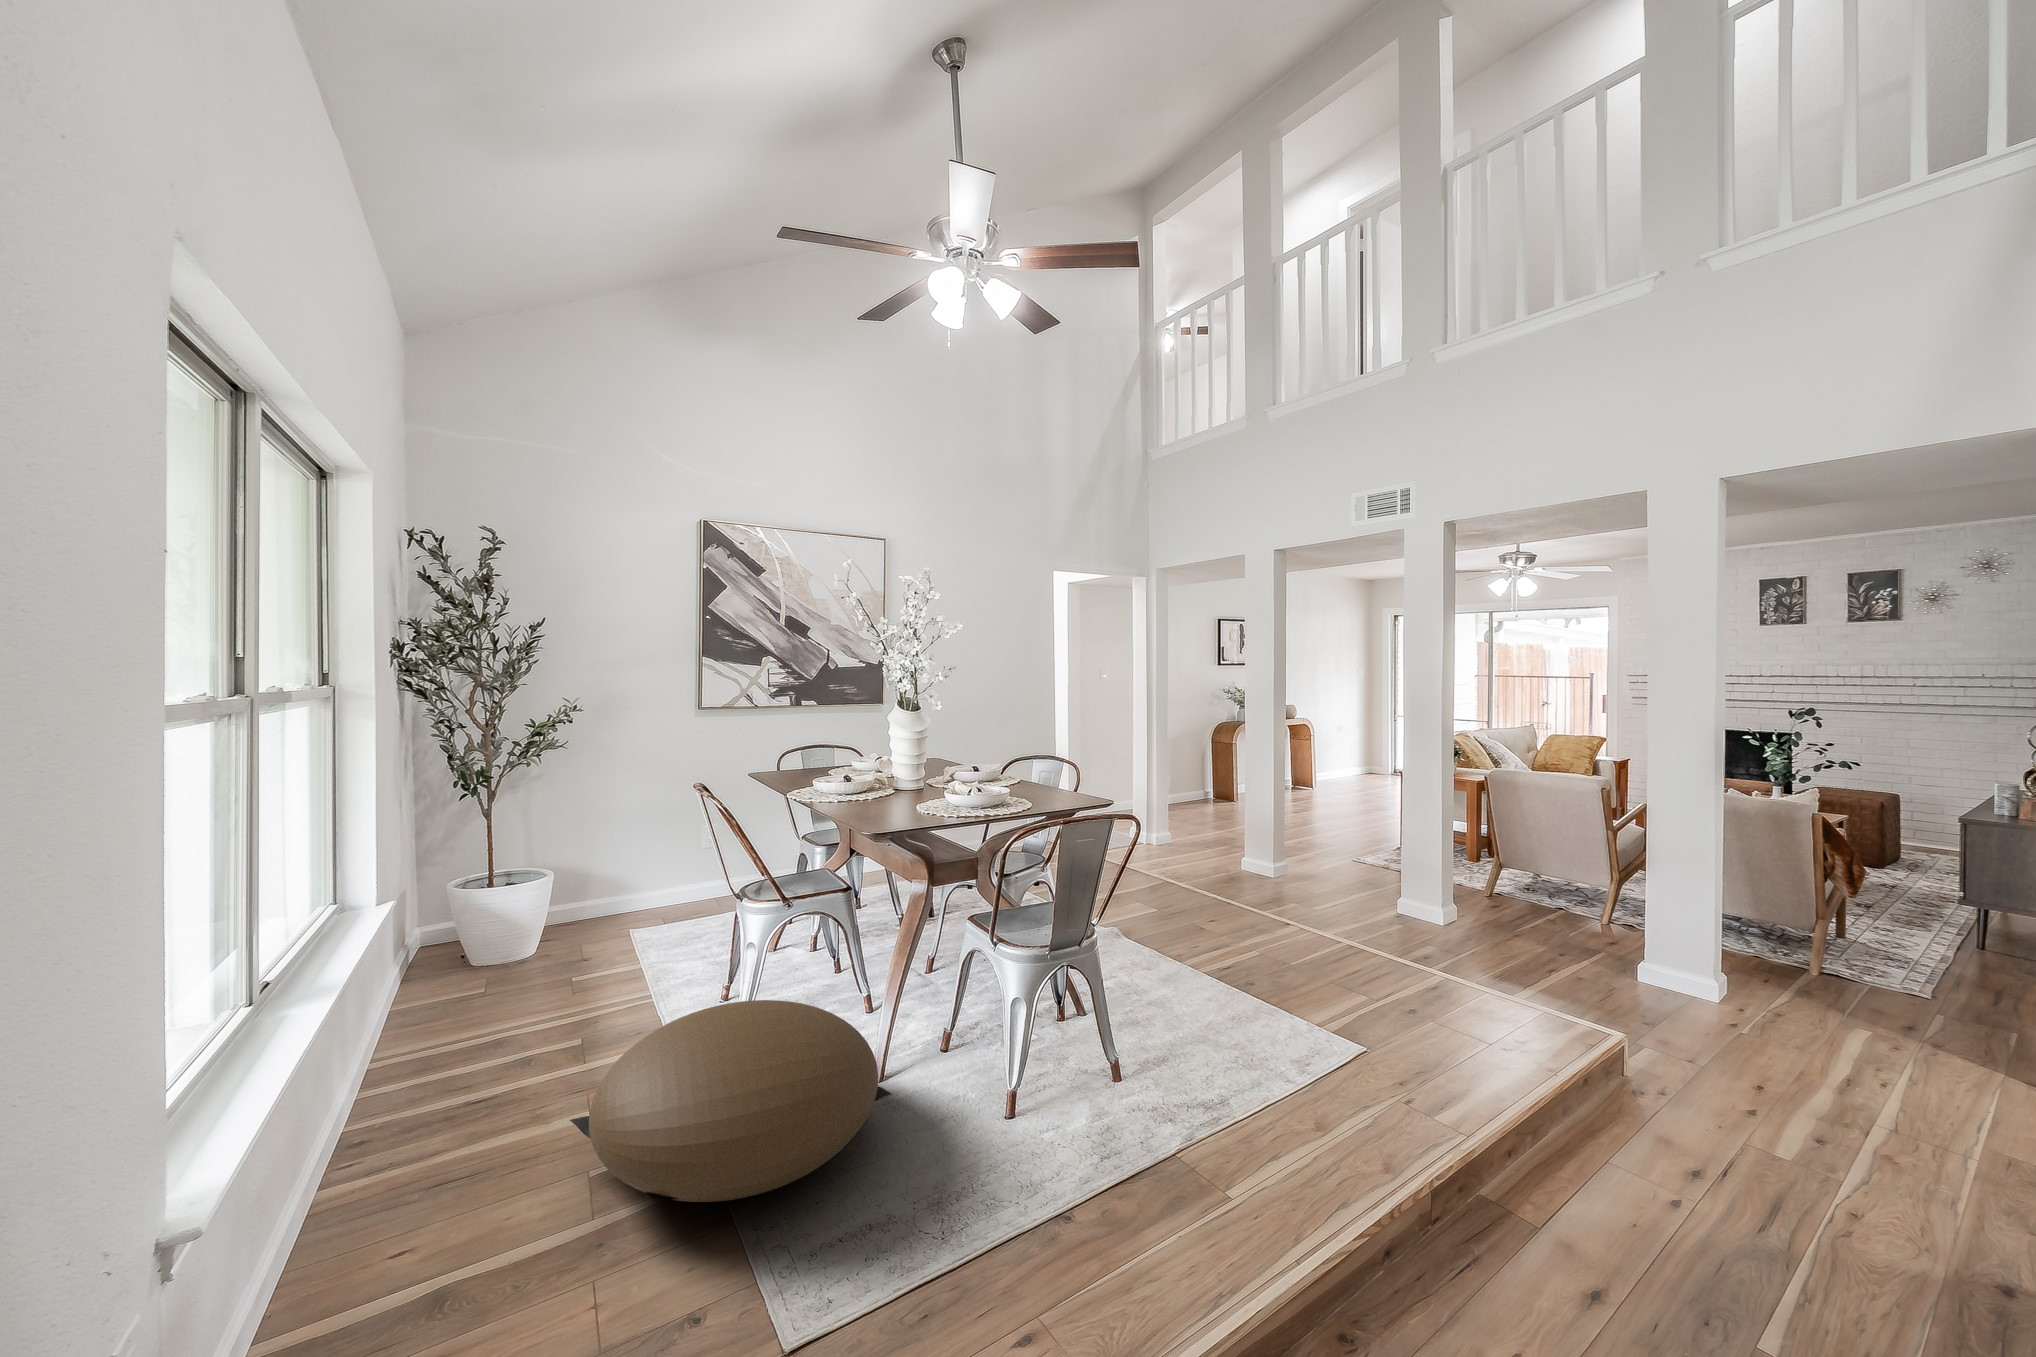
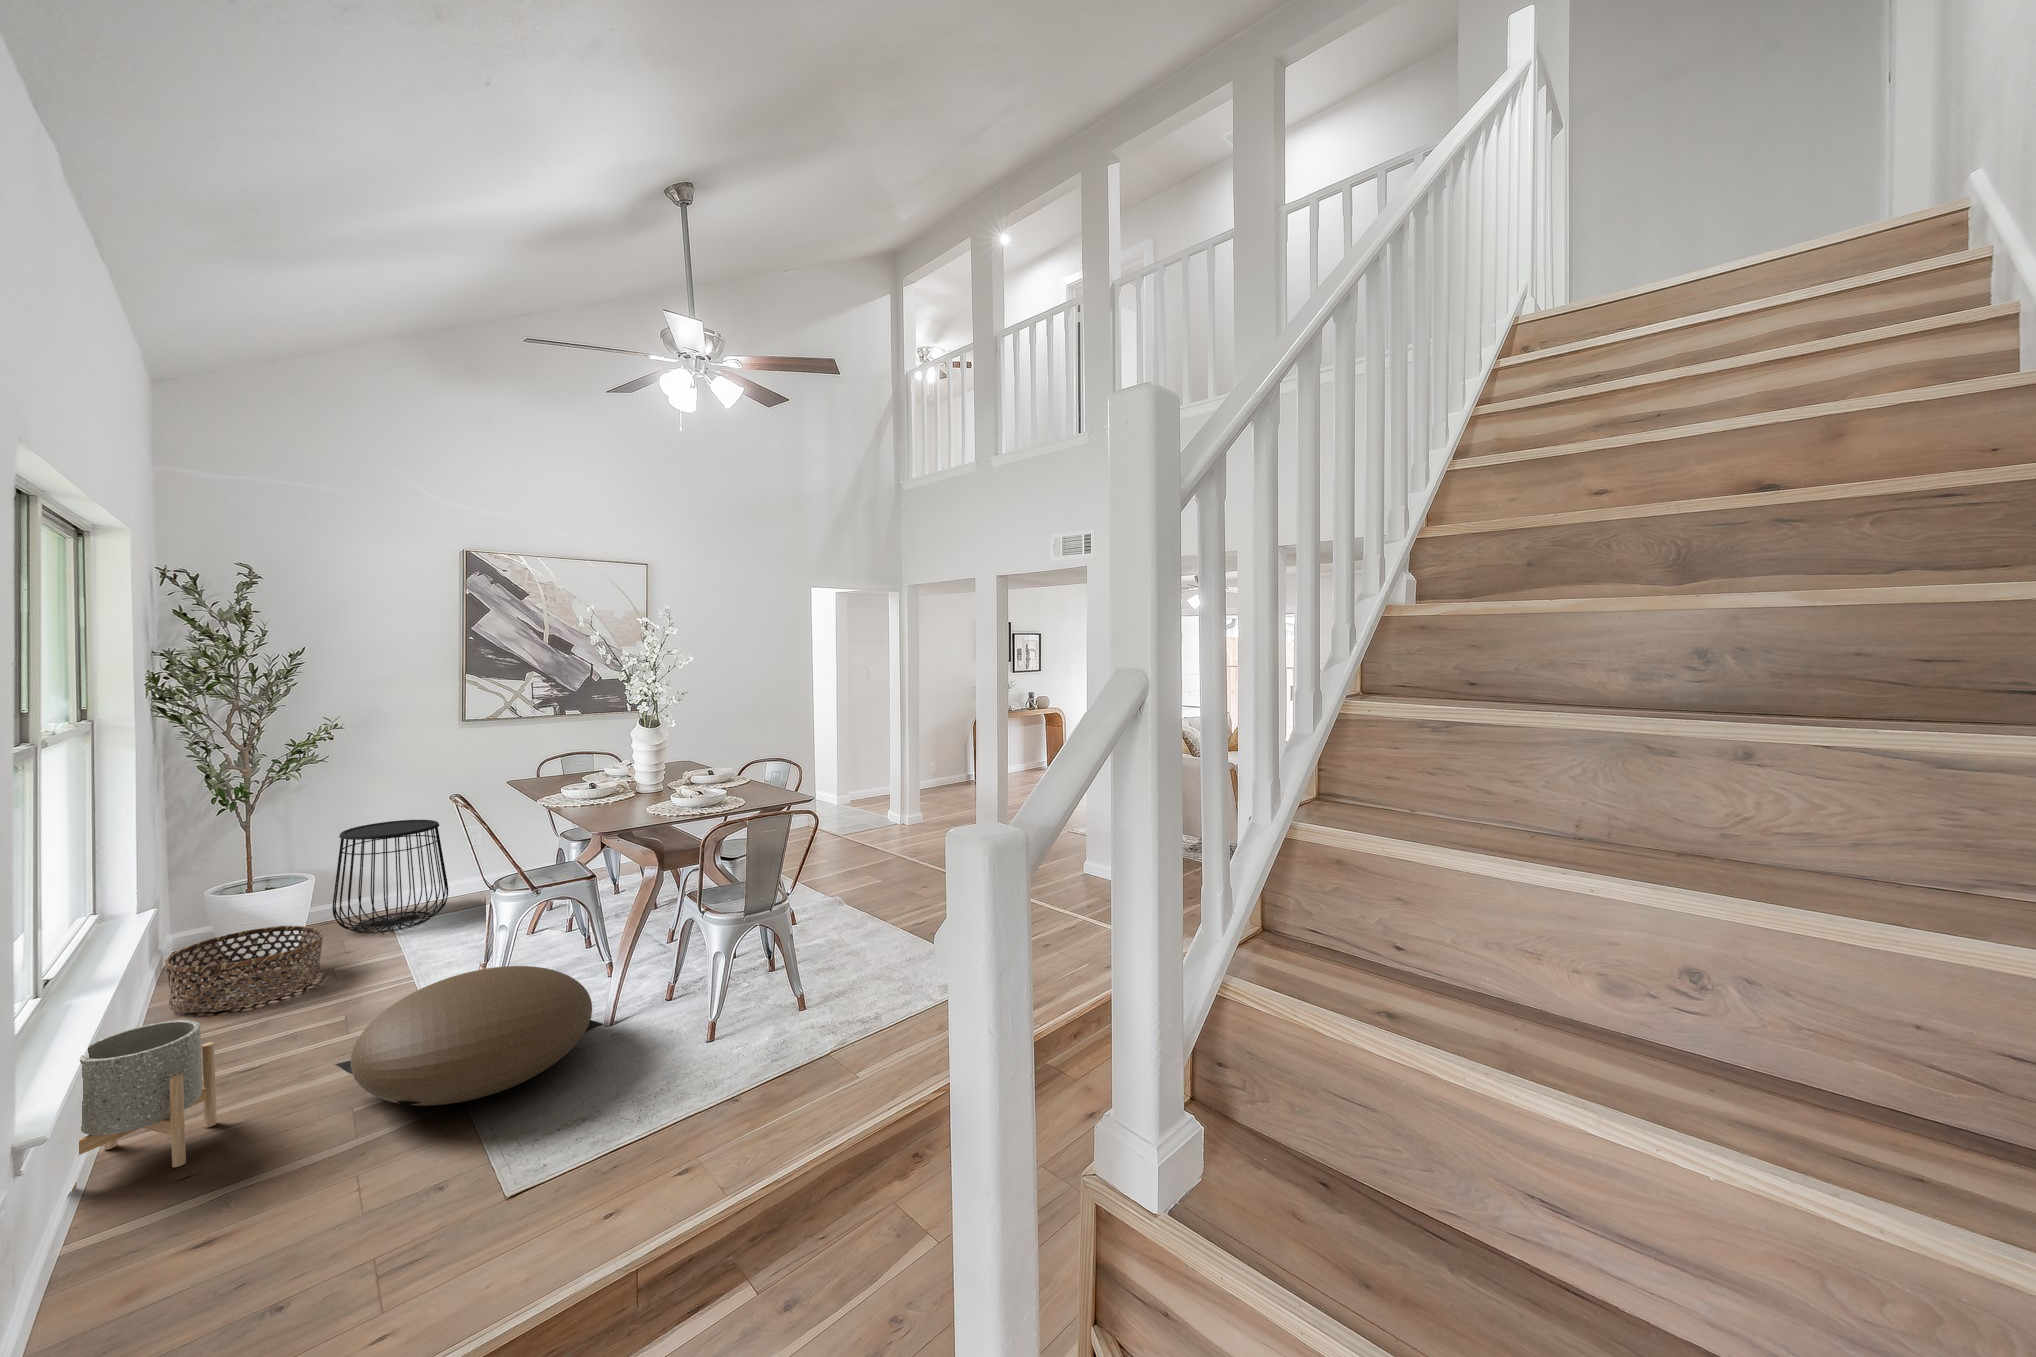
side table: none [567,816,681,942] -> present [332,820,448,933]
basket: none [402,929,558,1027] -> present [165,926,323,1013]
planter: none [251,1047,435,1279] -> present [72,1020,217,1191]

